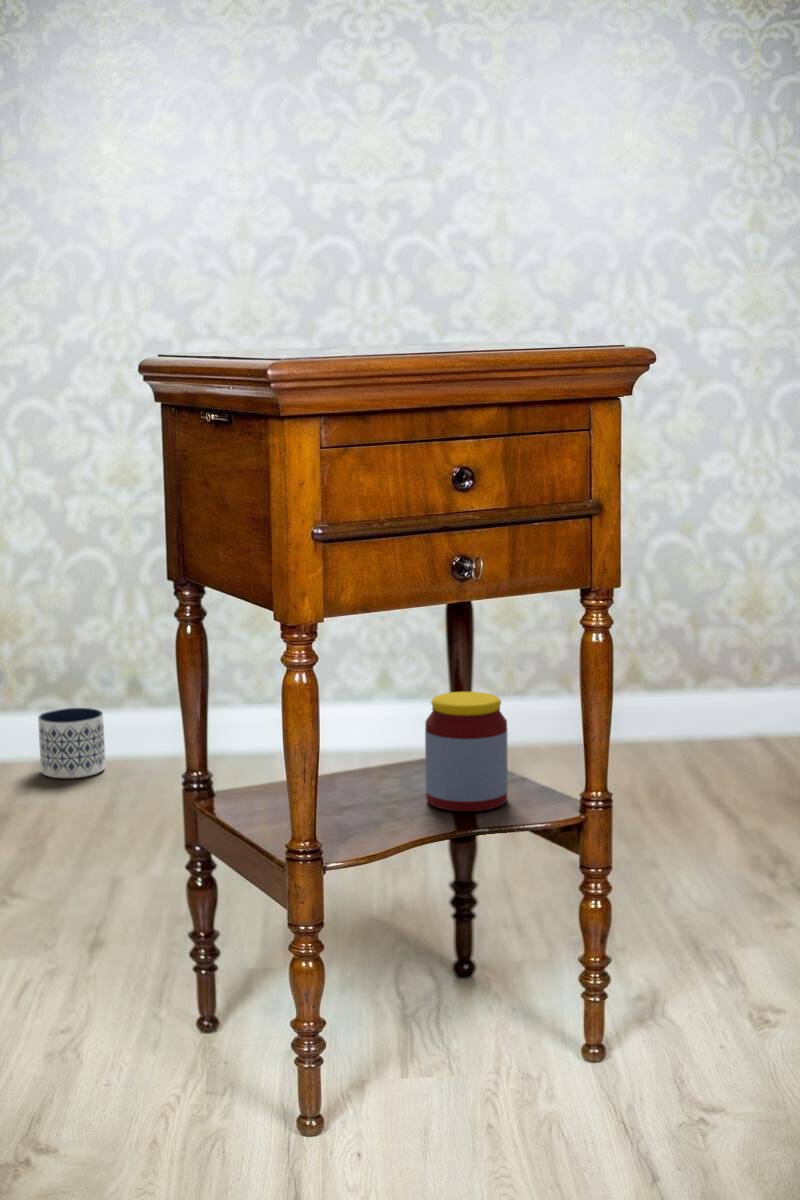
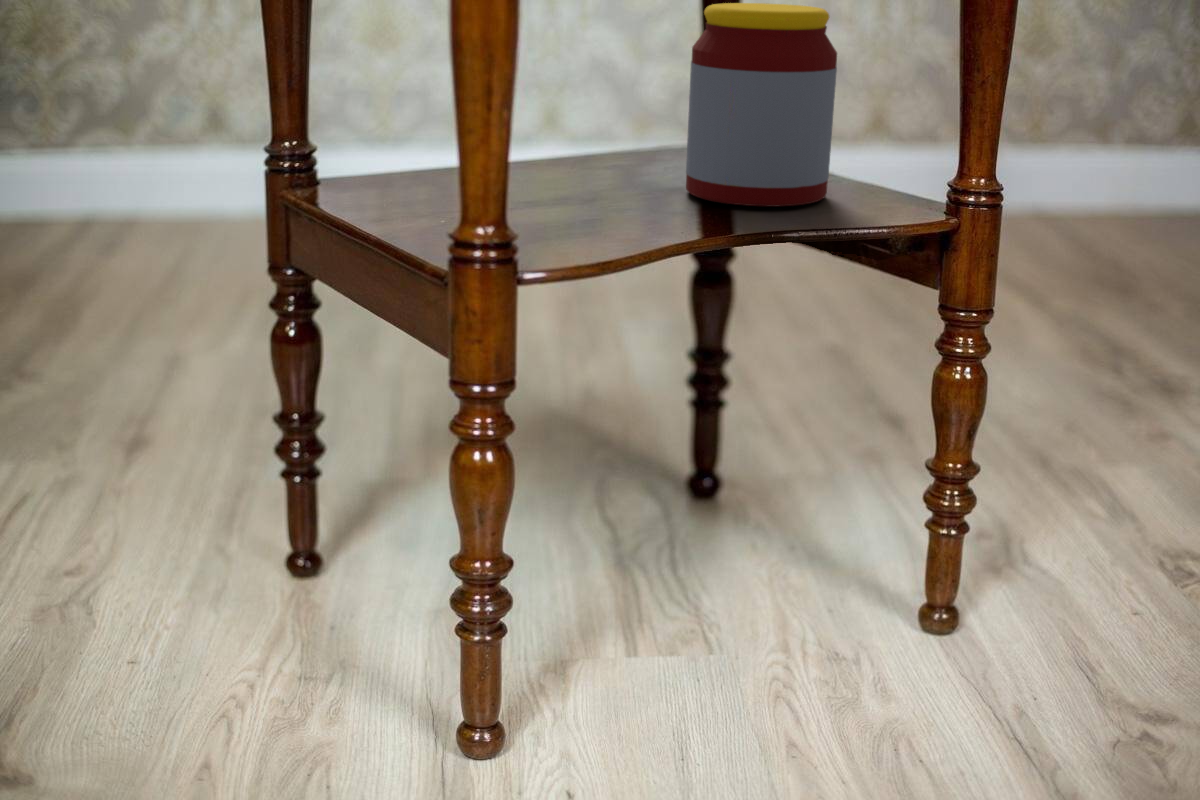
planter: present [38,708,105,778] -> none [82,144,177,236]

